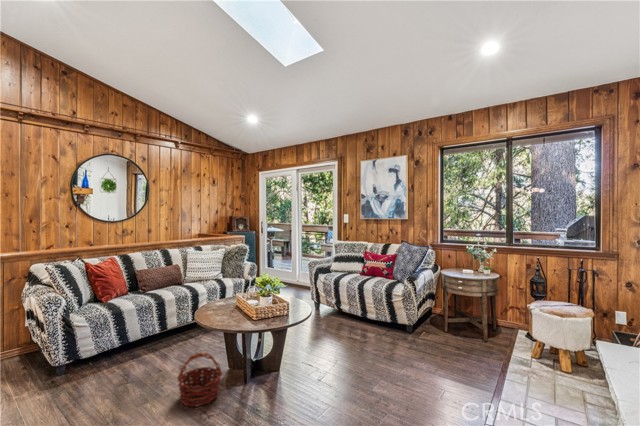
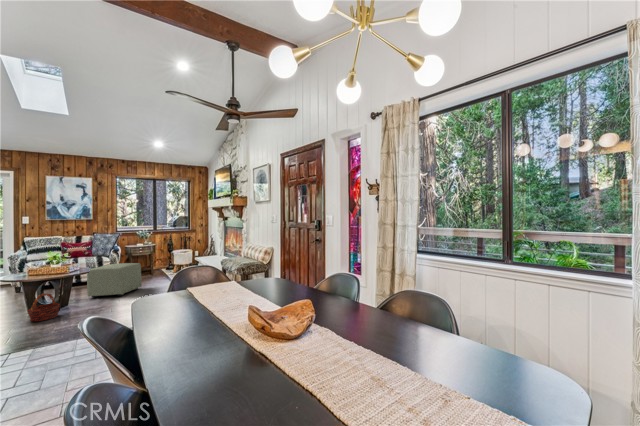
ottoman: none [306,313,396,405] -> present [87,263,142,298]

